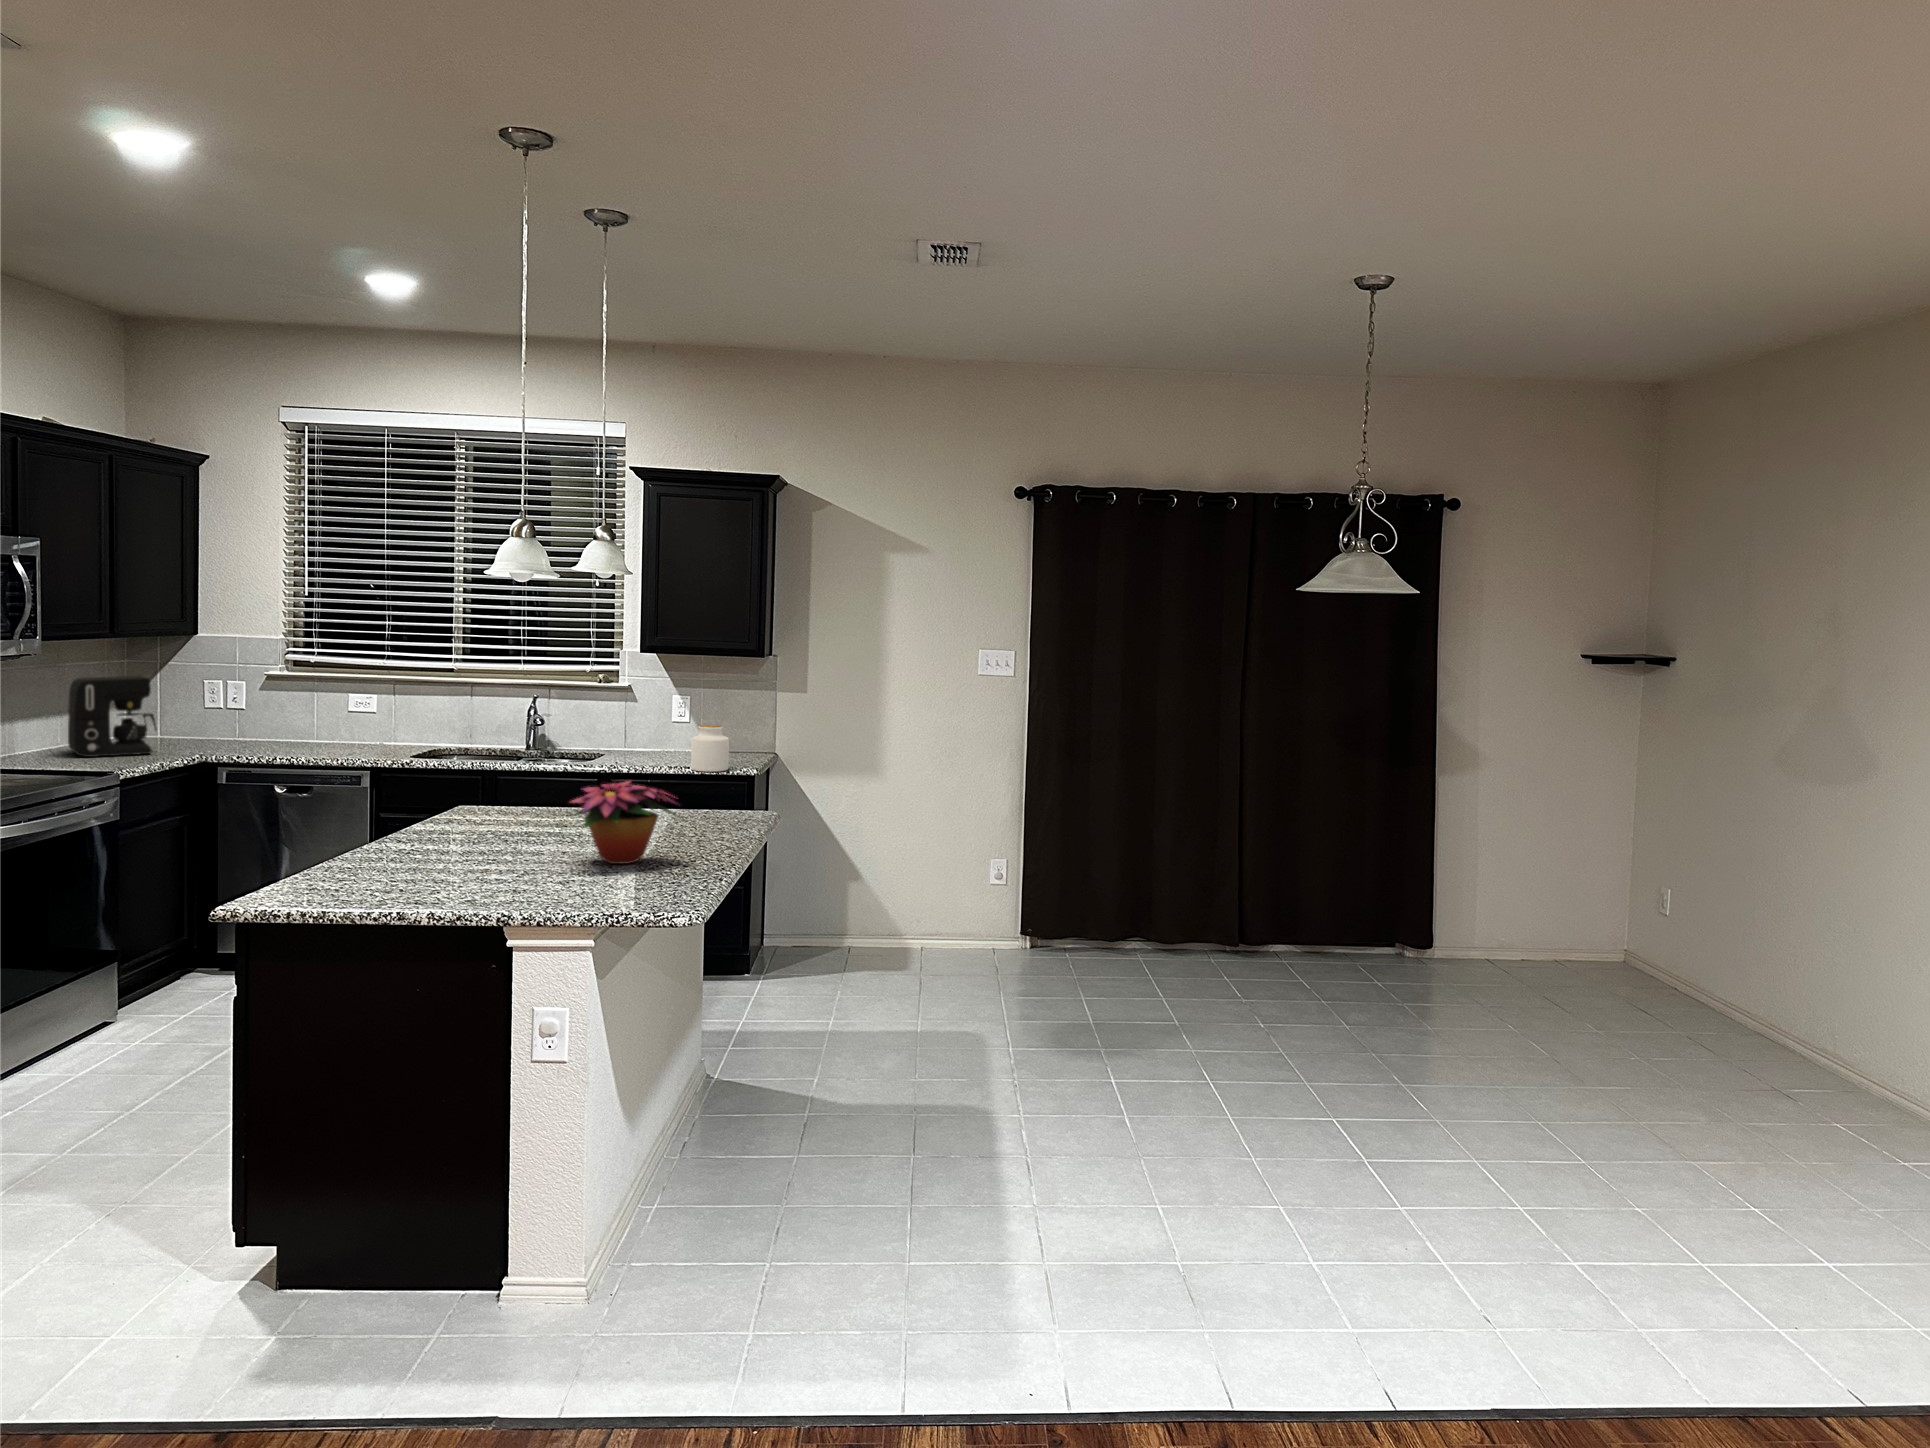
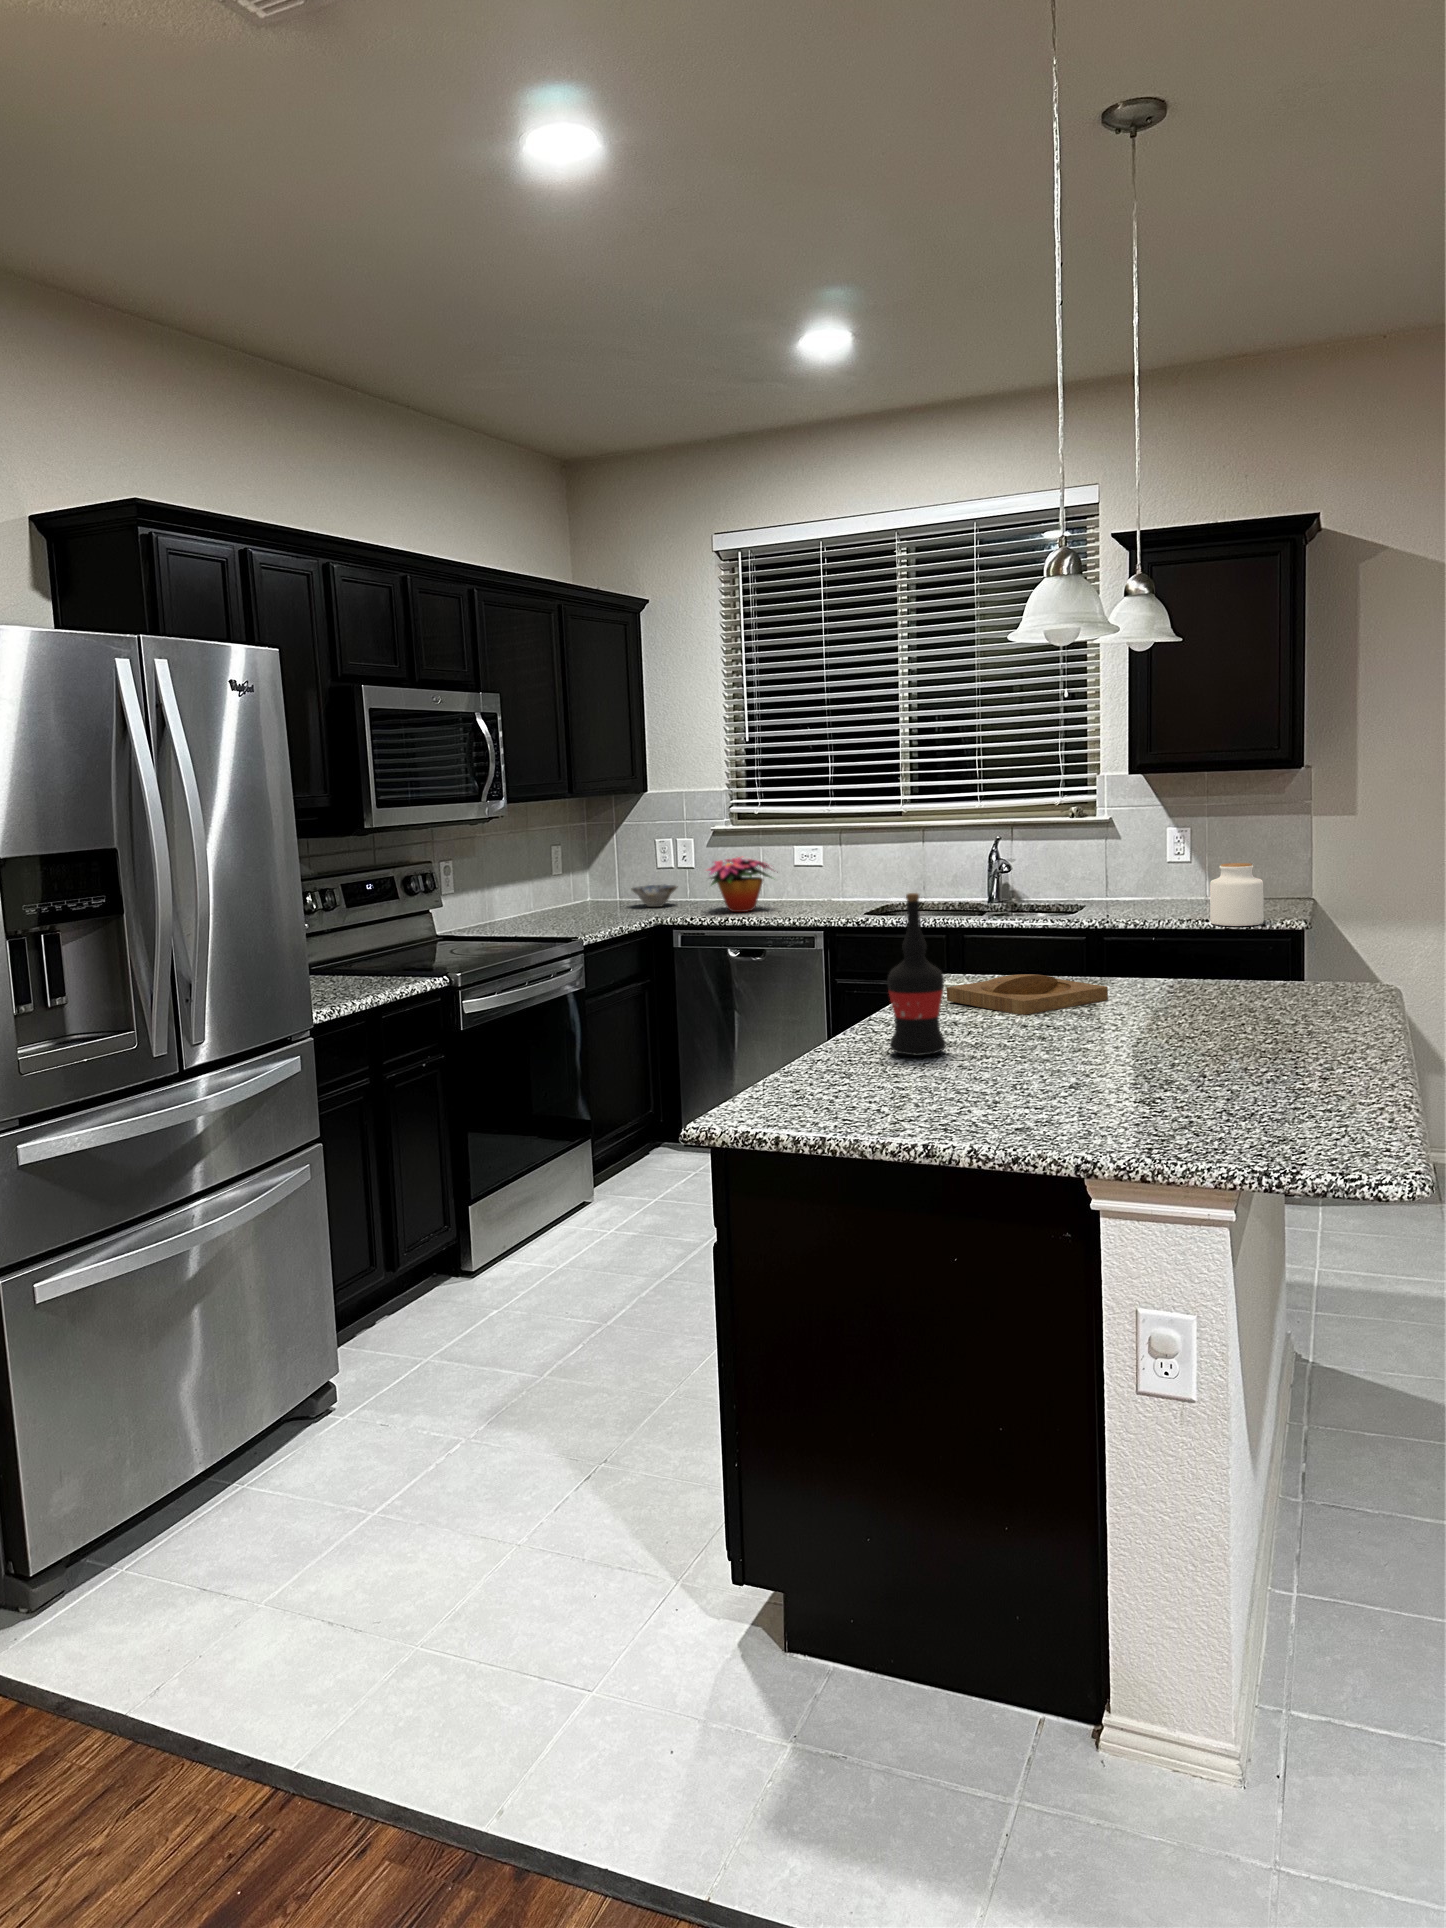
coffee maker: present [68,675,156,757] -> none [541,836,617,921]
ceramic bowl: none [172,724,225,746] -> present [632,885,678,907]
wine bottle: none [394,742,440,861] -> present [887,893,946,1056]
flower arrangement: present [572,780,677,864] -> present [707,857,772,912]
tray: none [457,805,580,834] -> present [947,974,1108,1015]

